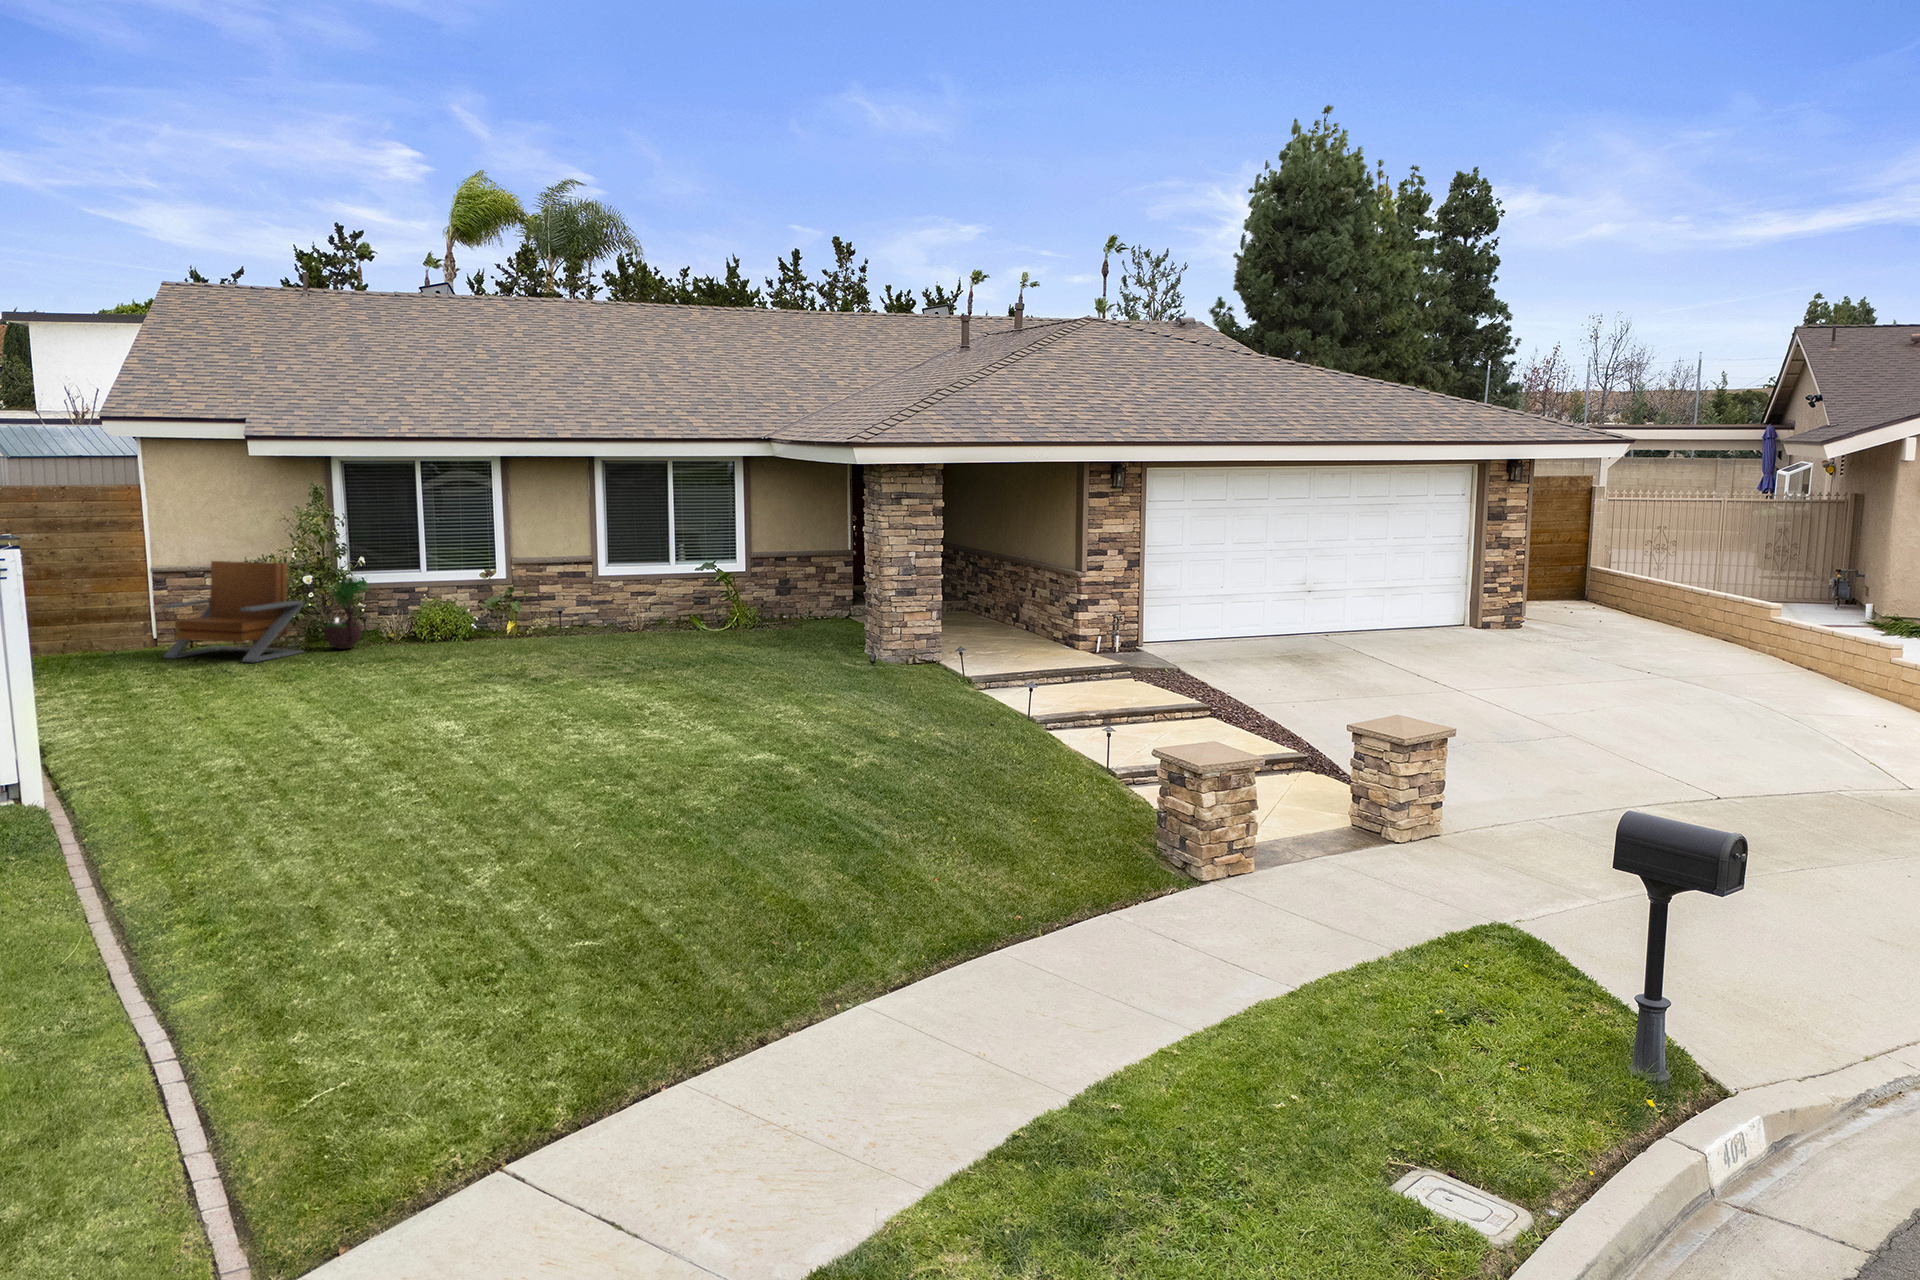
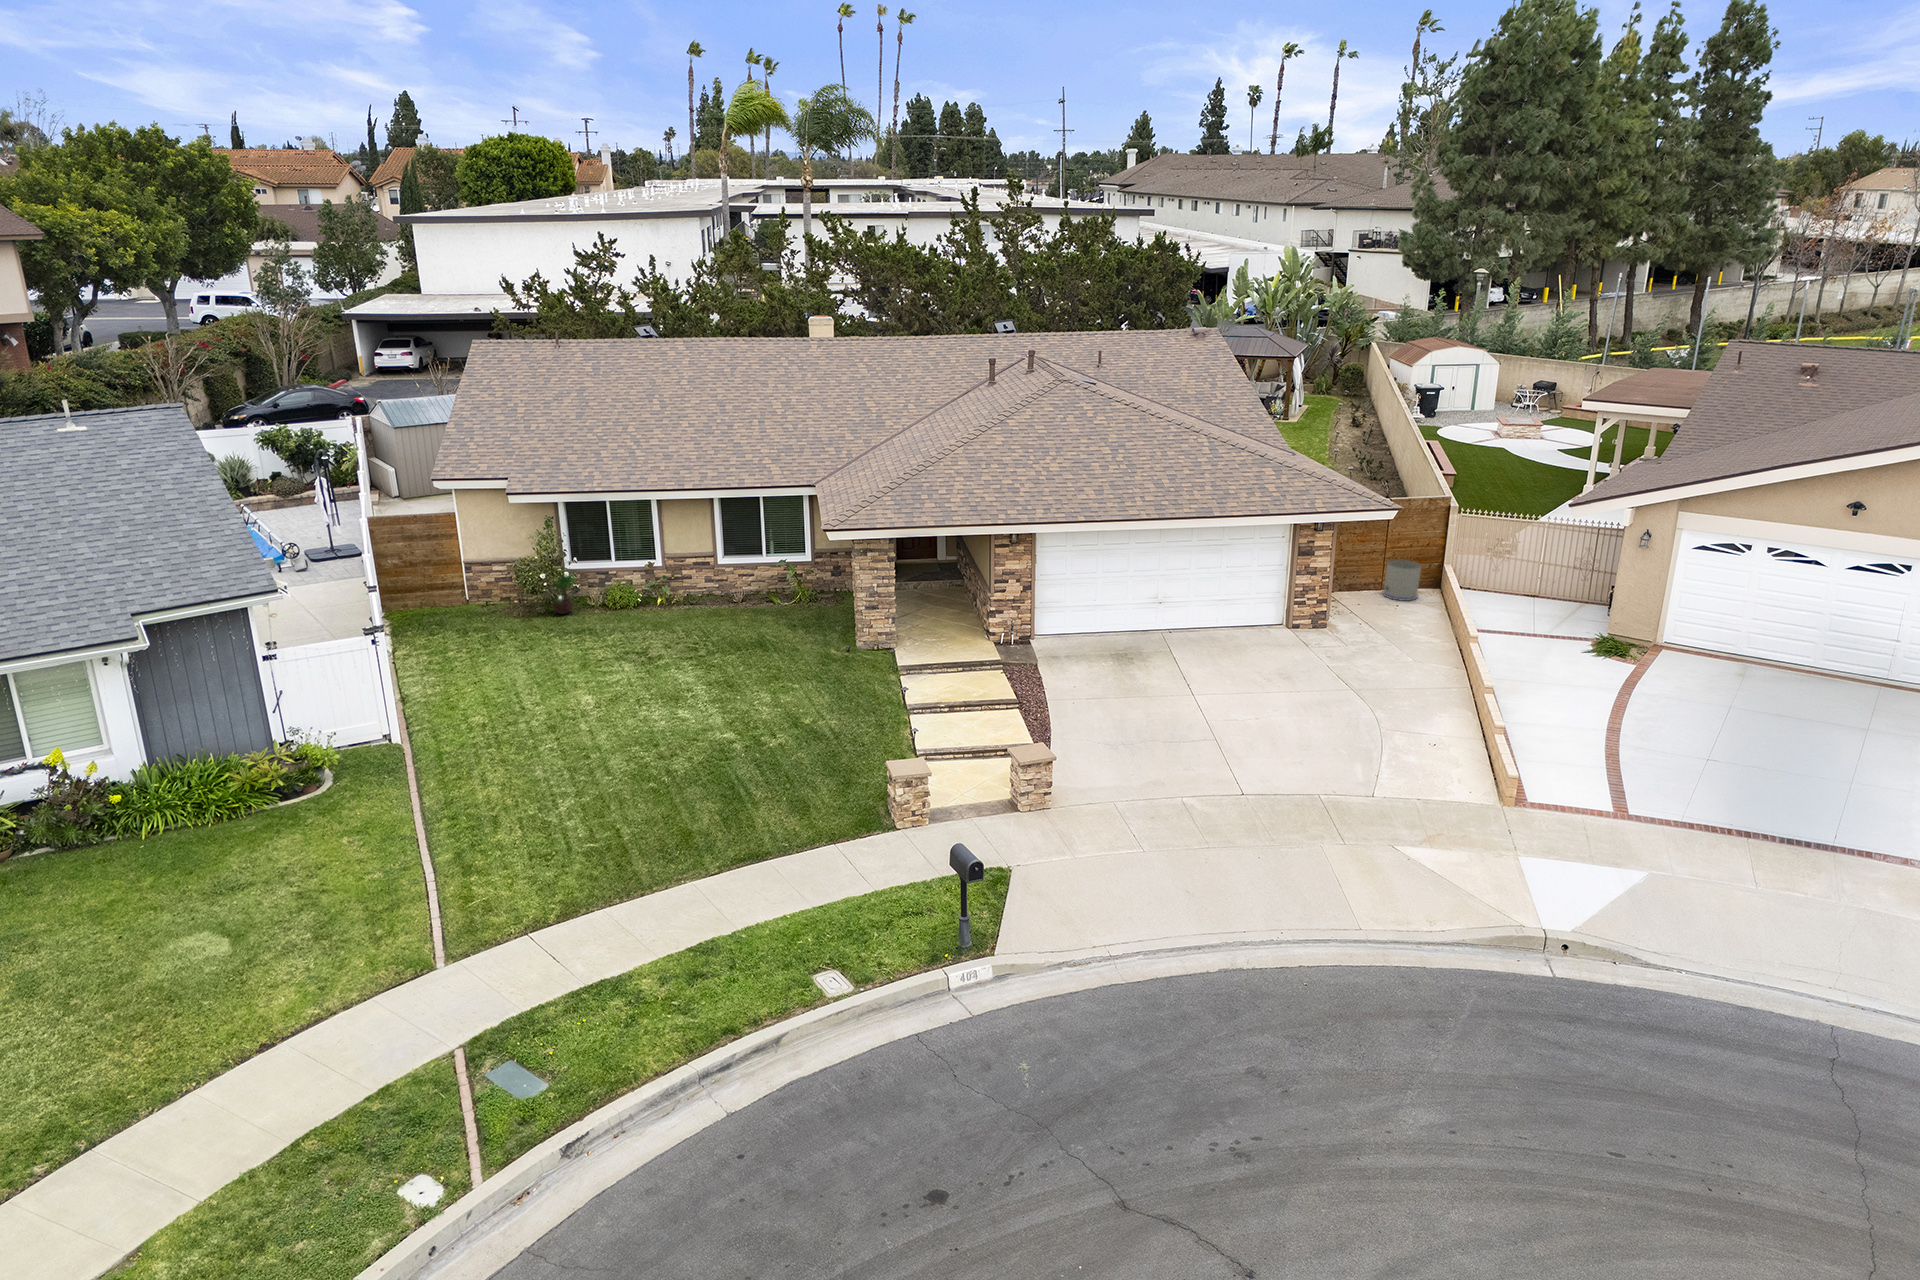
lounge chair: present [162,561,304,662] -> none [463,562,541,630]
trash can: none [1544,561,1597,611] -> present [1383,559,1421,601]

